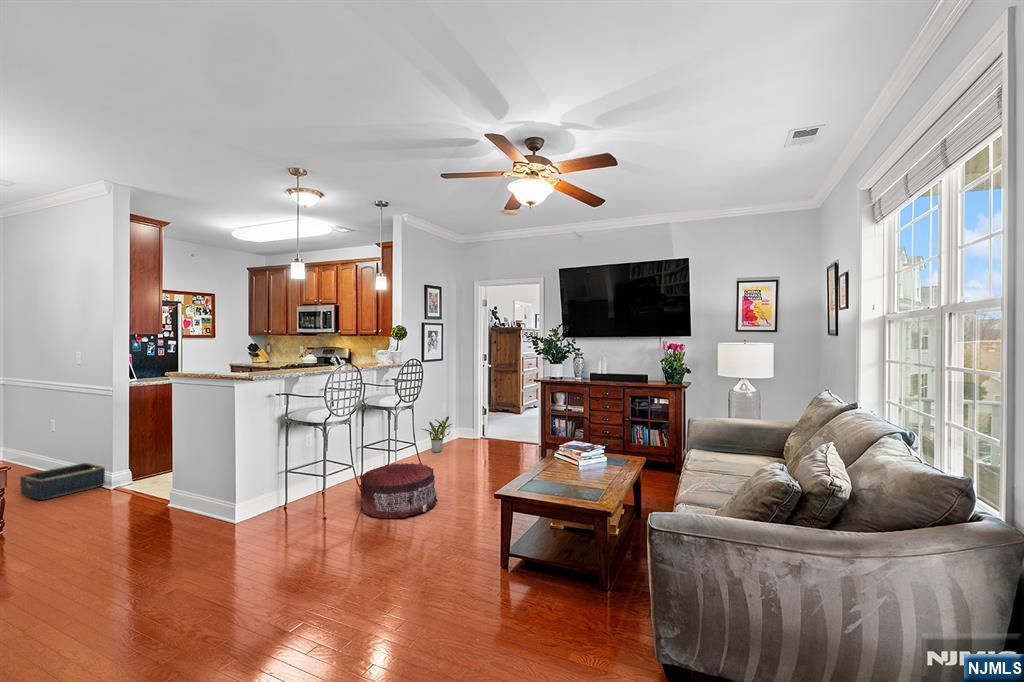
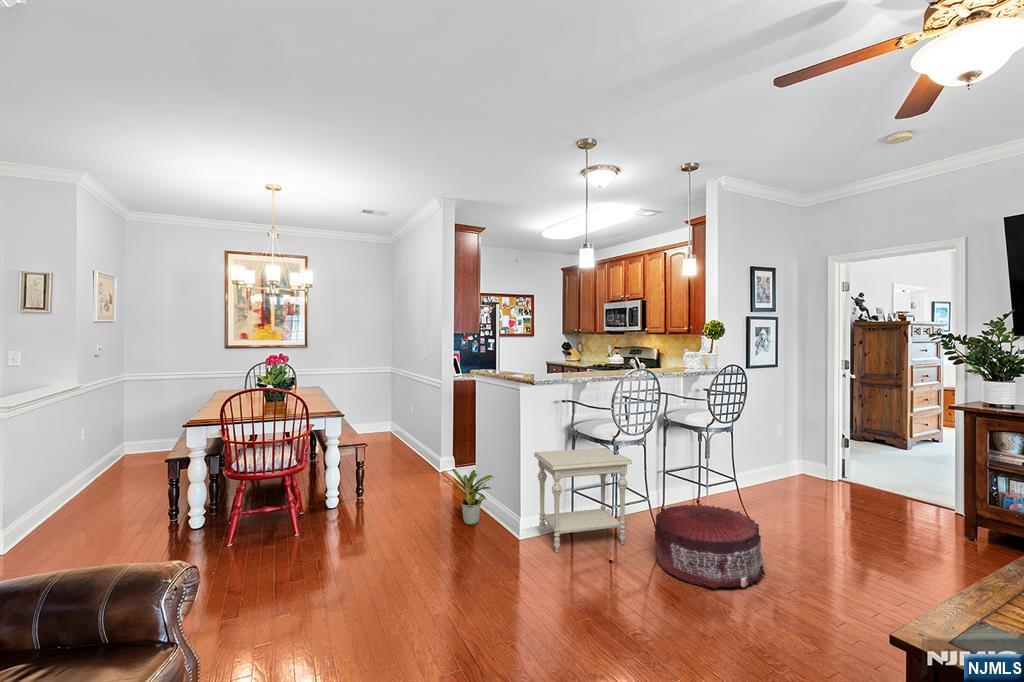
potted plant: present [423,416,452,453] -> present [444,469,492,525]
side table: none [248,432,340,526] -> present [534,448,632,553]
basket: present [20,463,105,500] -> none [385,446,437,474]

